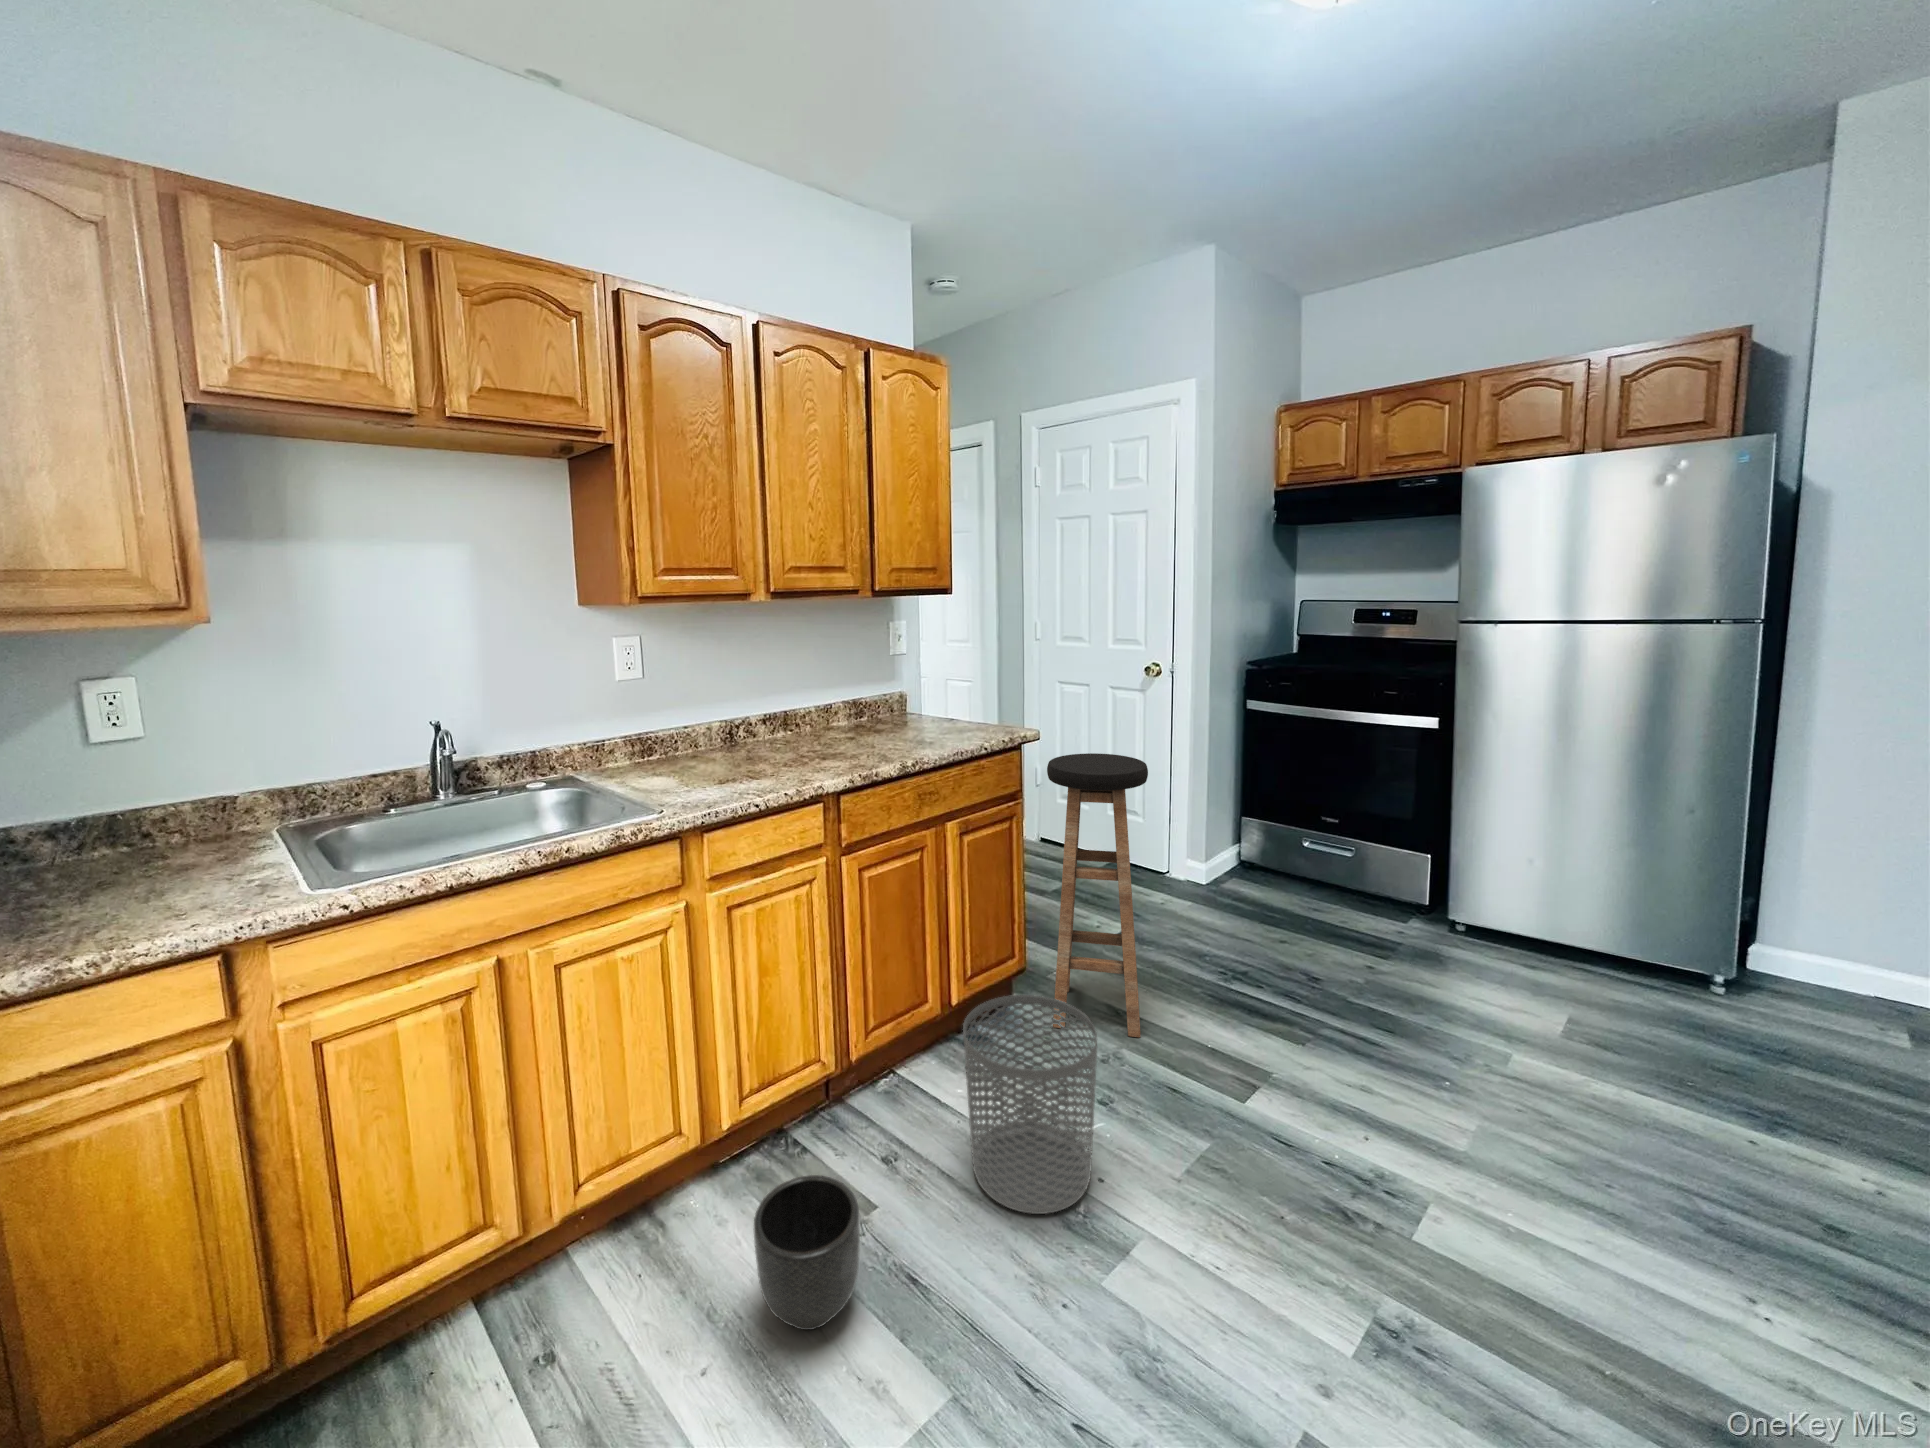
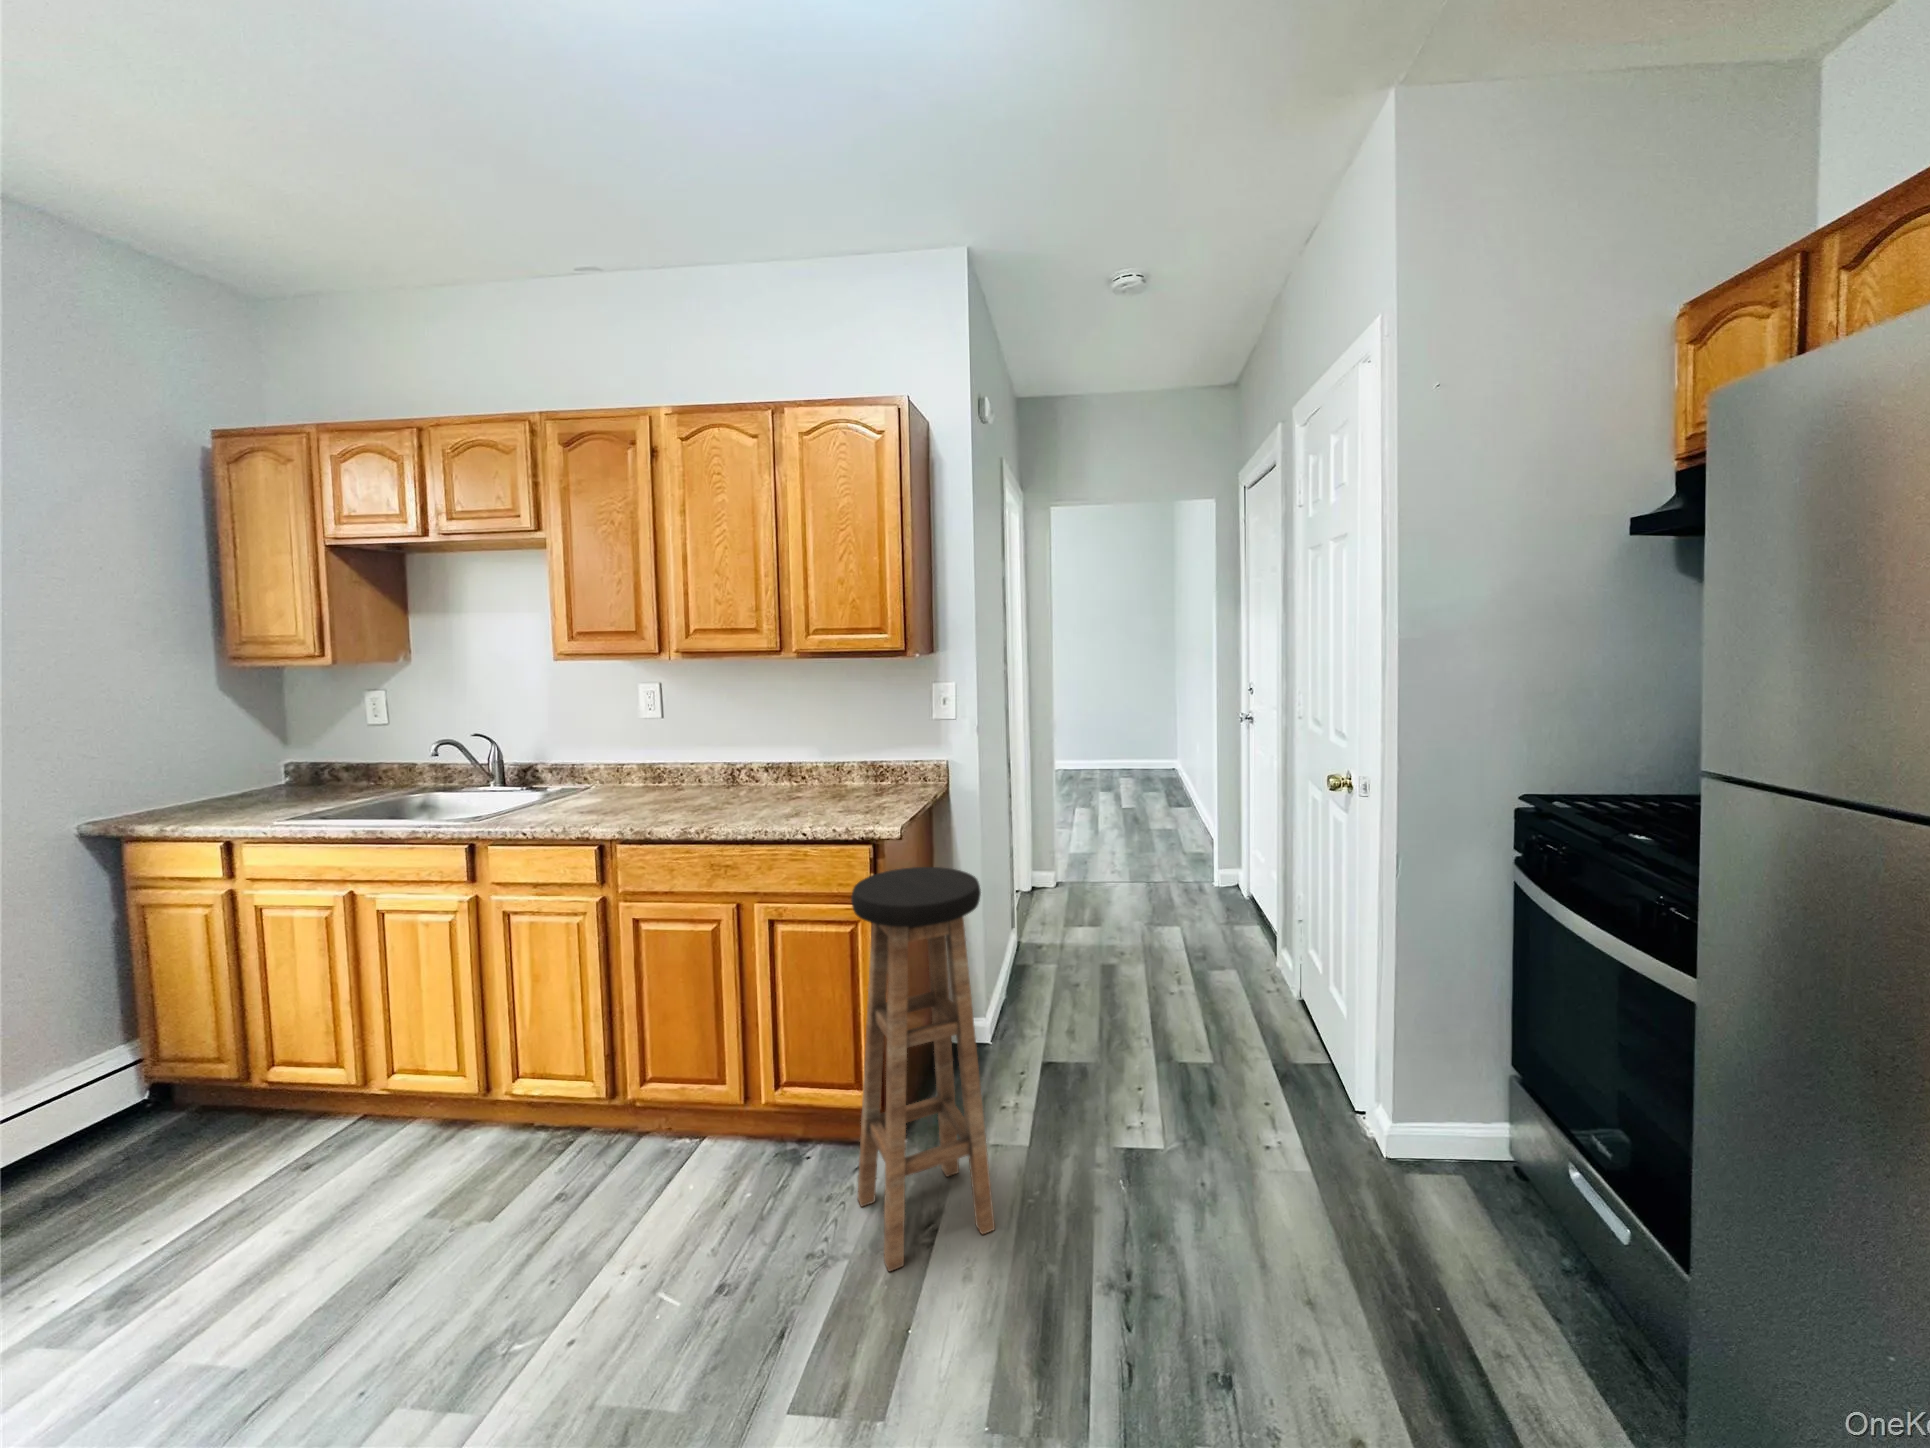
waste bin: present [963,995,1097,1214] -> none [480,1093,646,1347]
planter: present [753,1175,860,1330] -> none [301,1142,414,1267]

